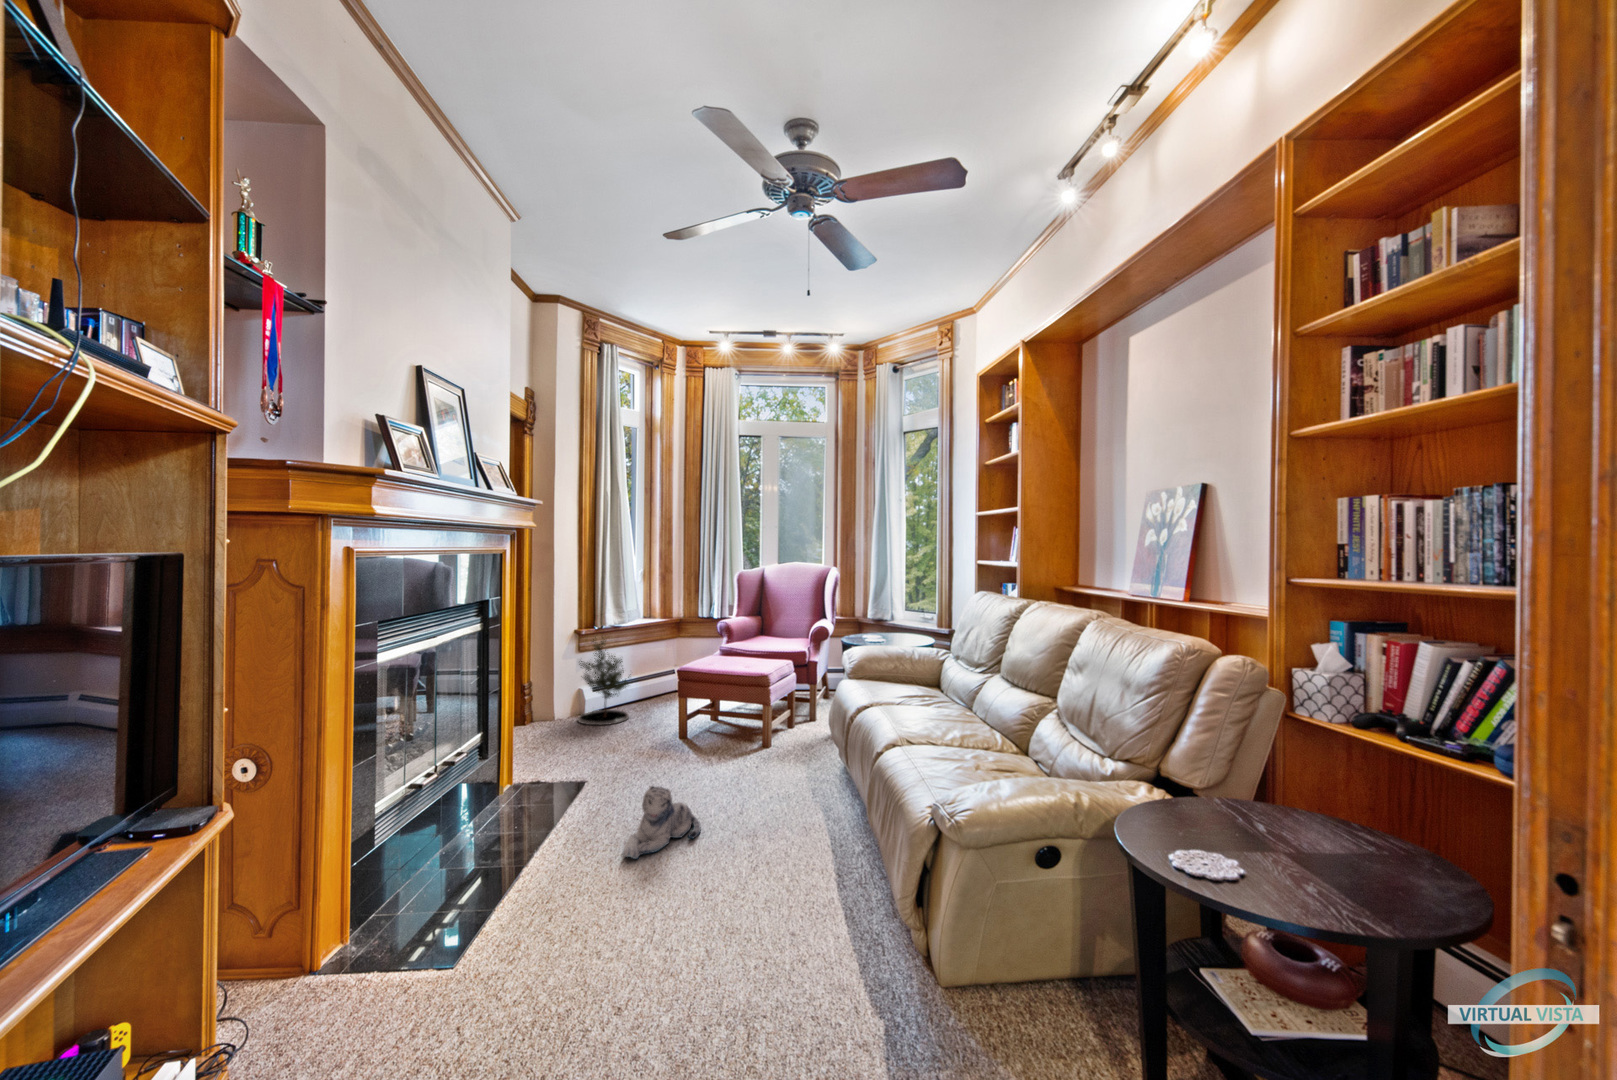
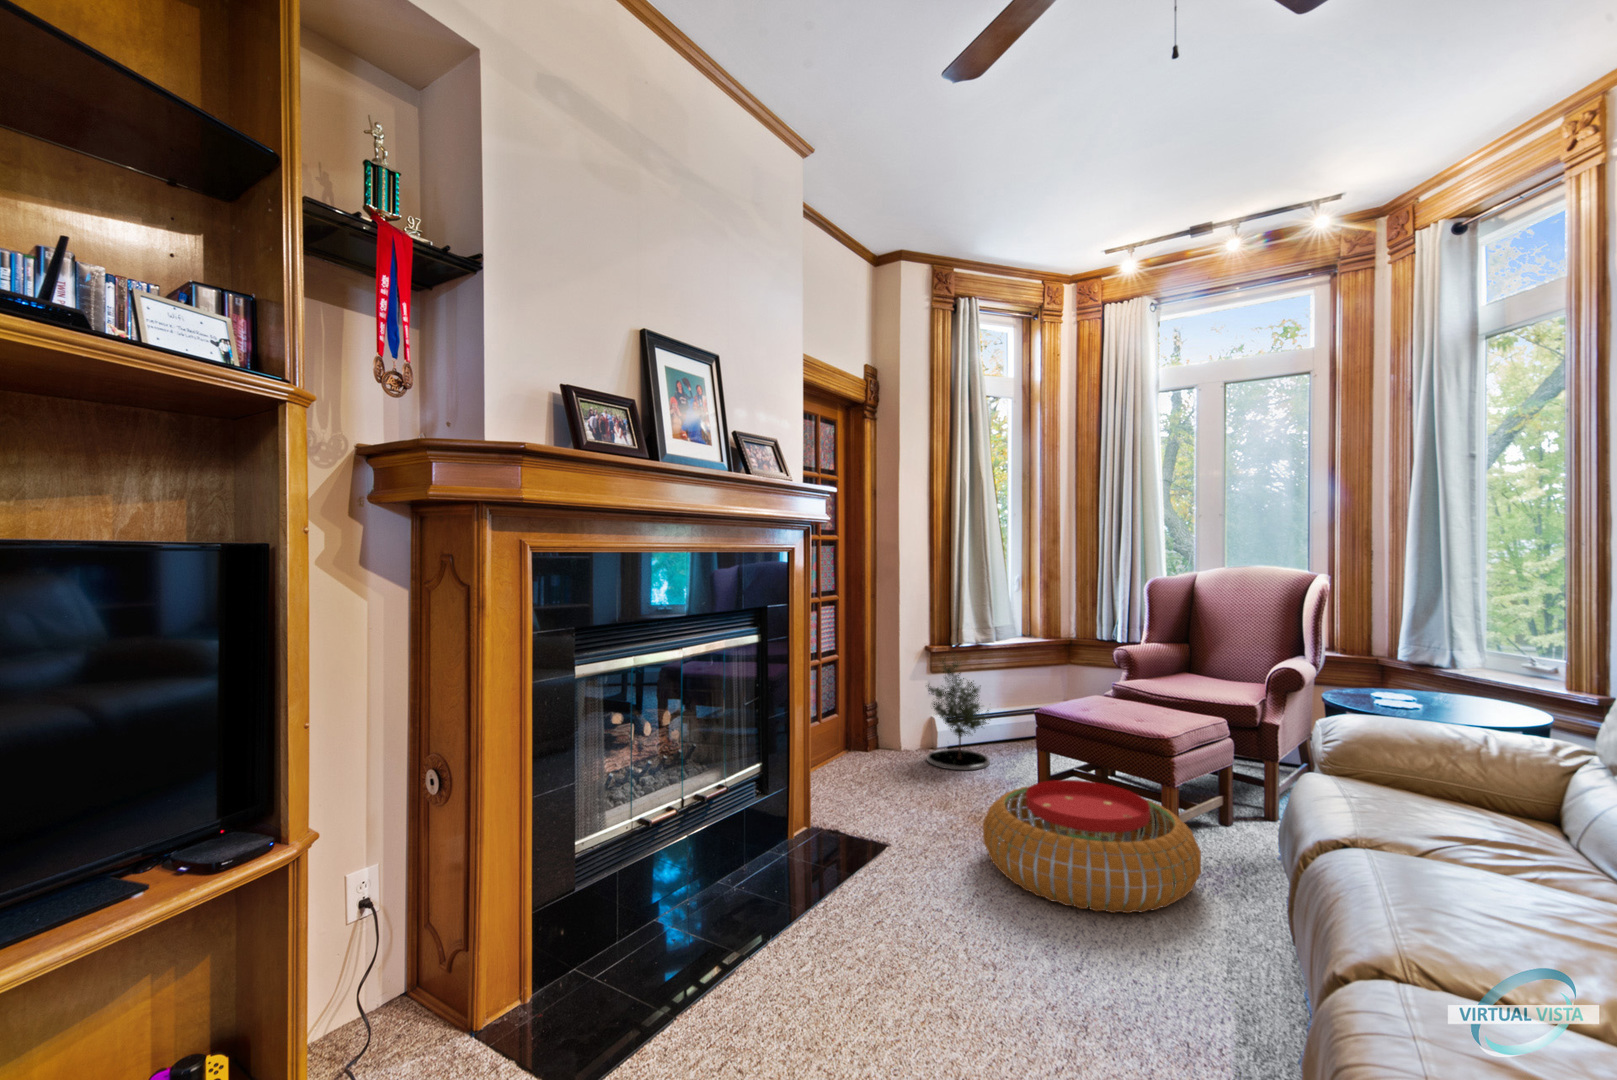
pouf: none [658,710,792,786] -> present [983,780,1201,913]
plush toy: present [623,786,701,859] -> none [860,890,1000,1002]

